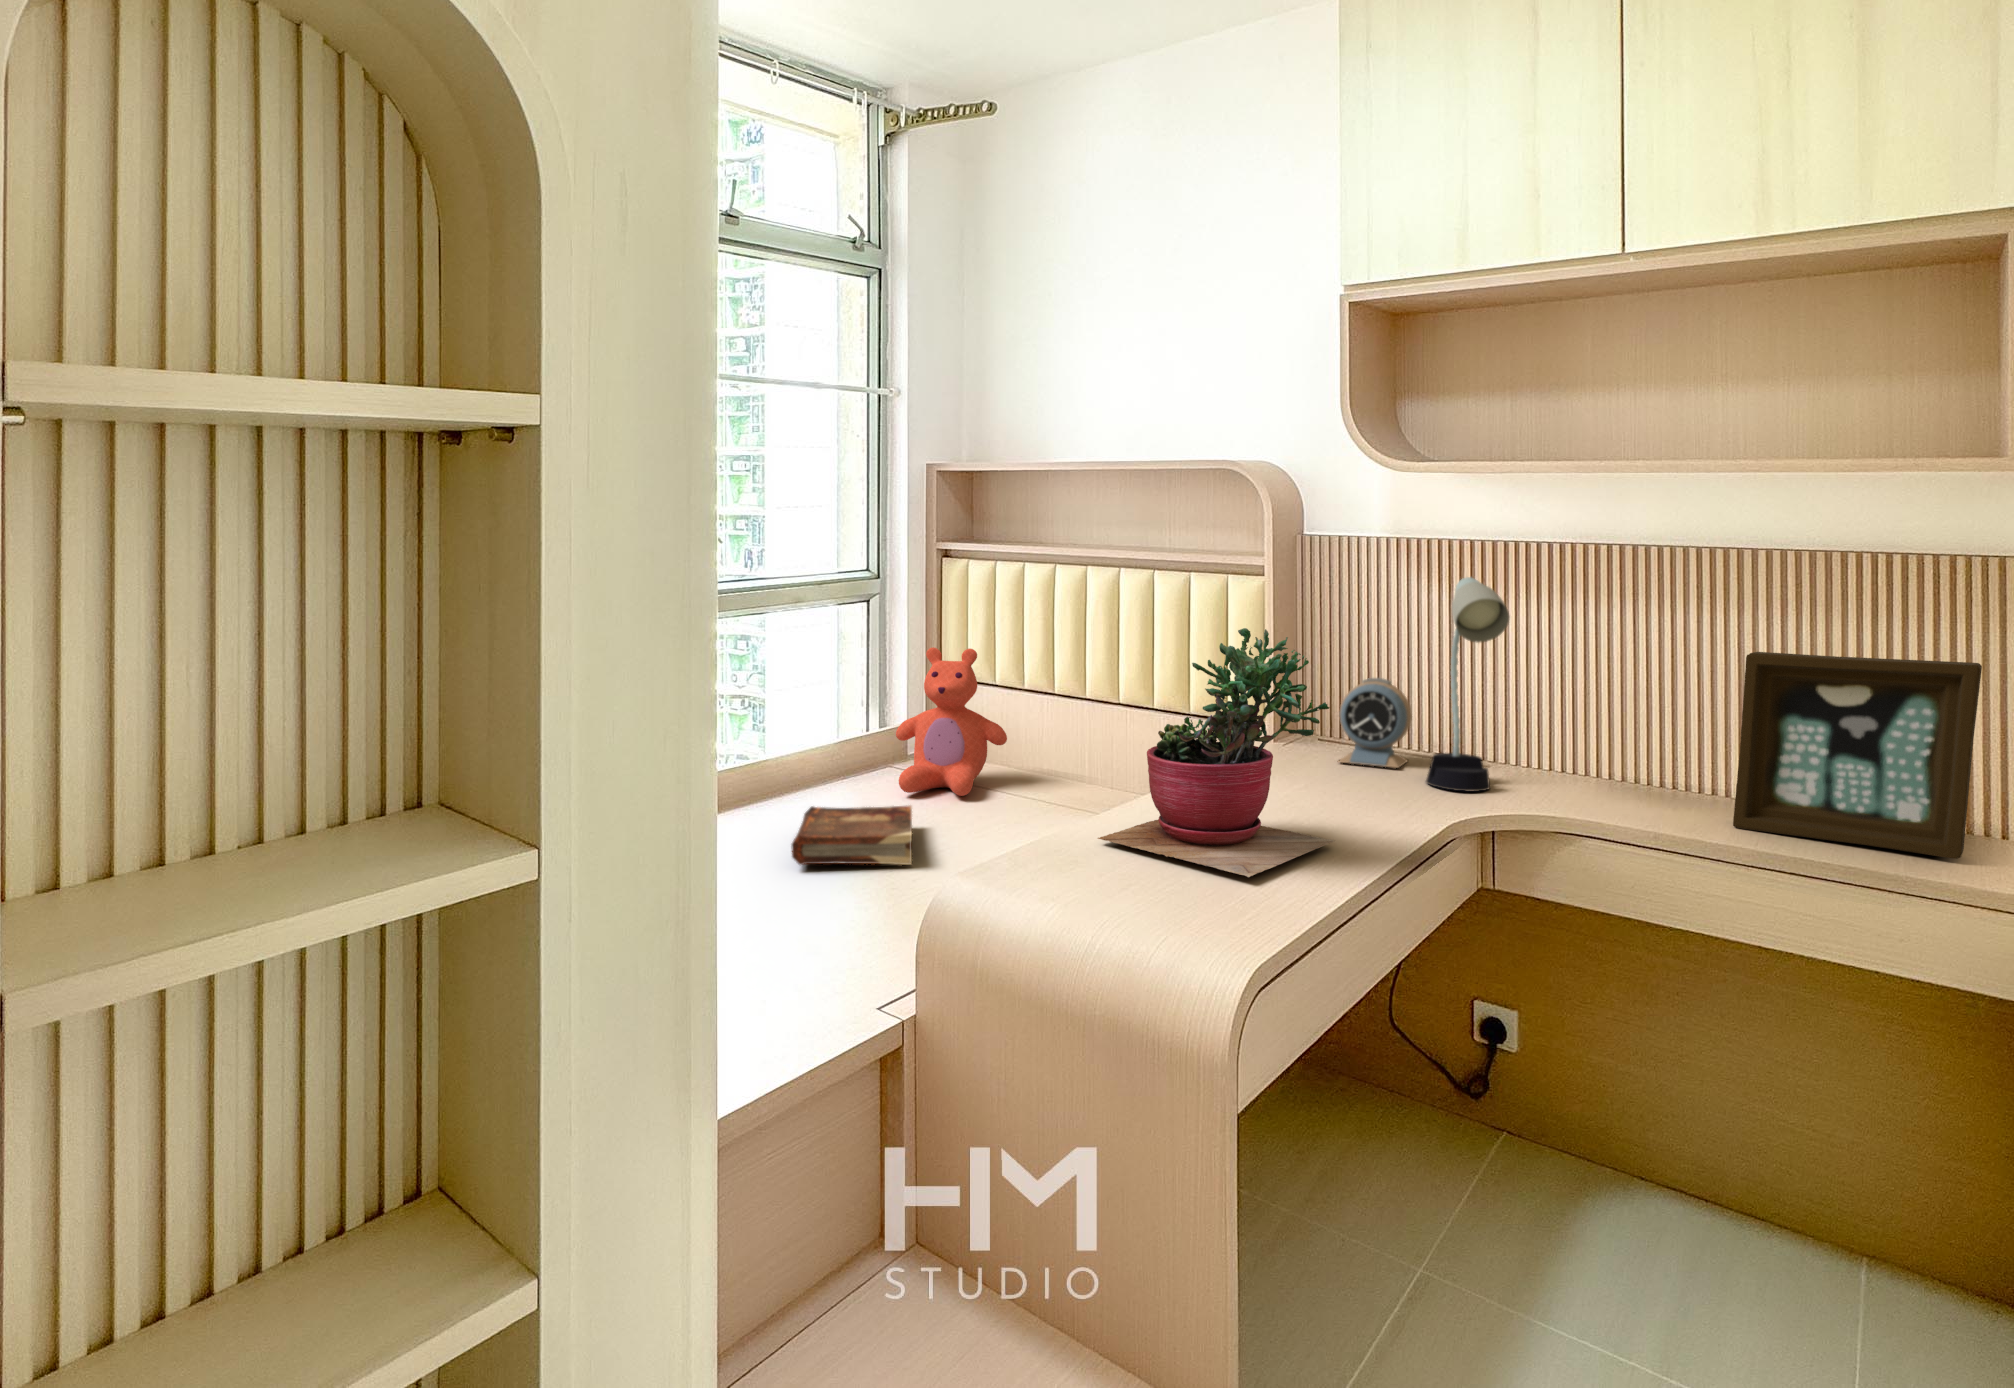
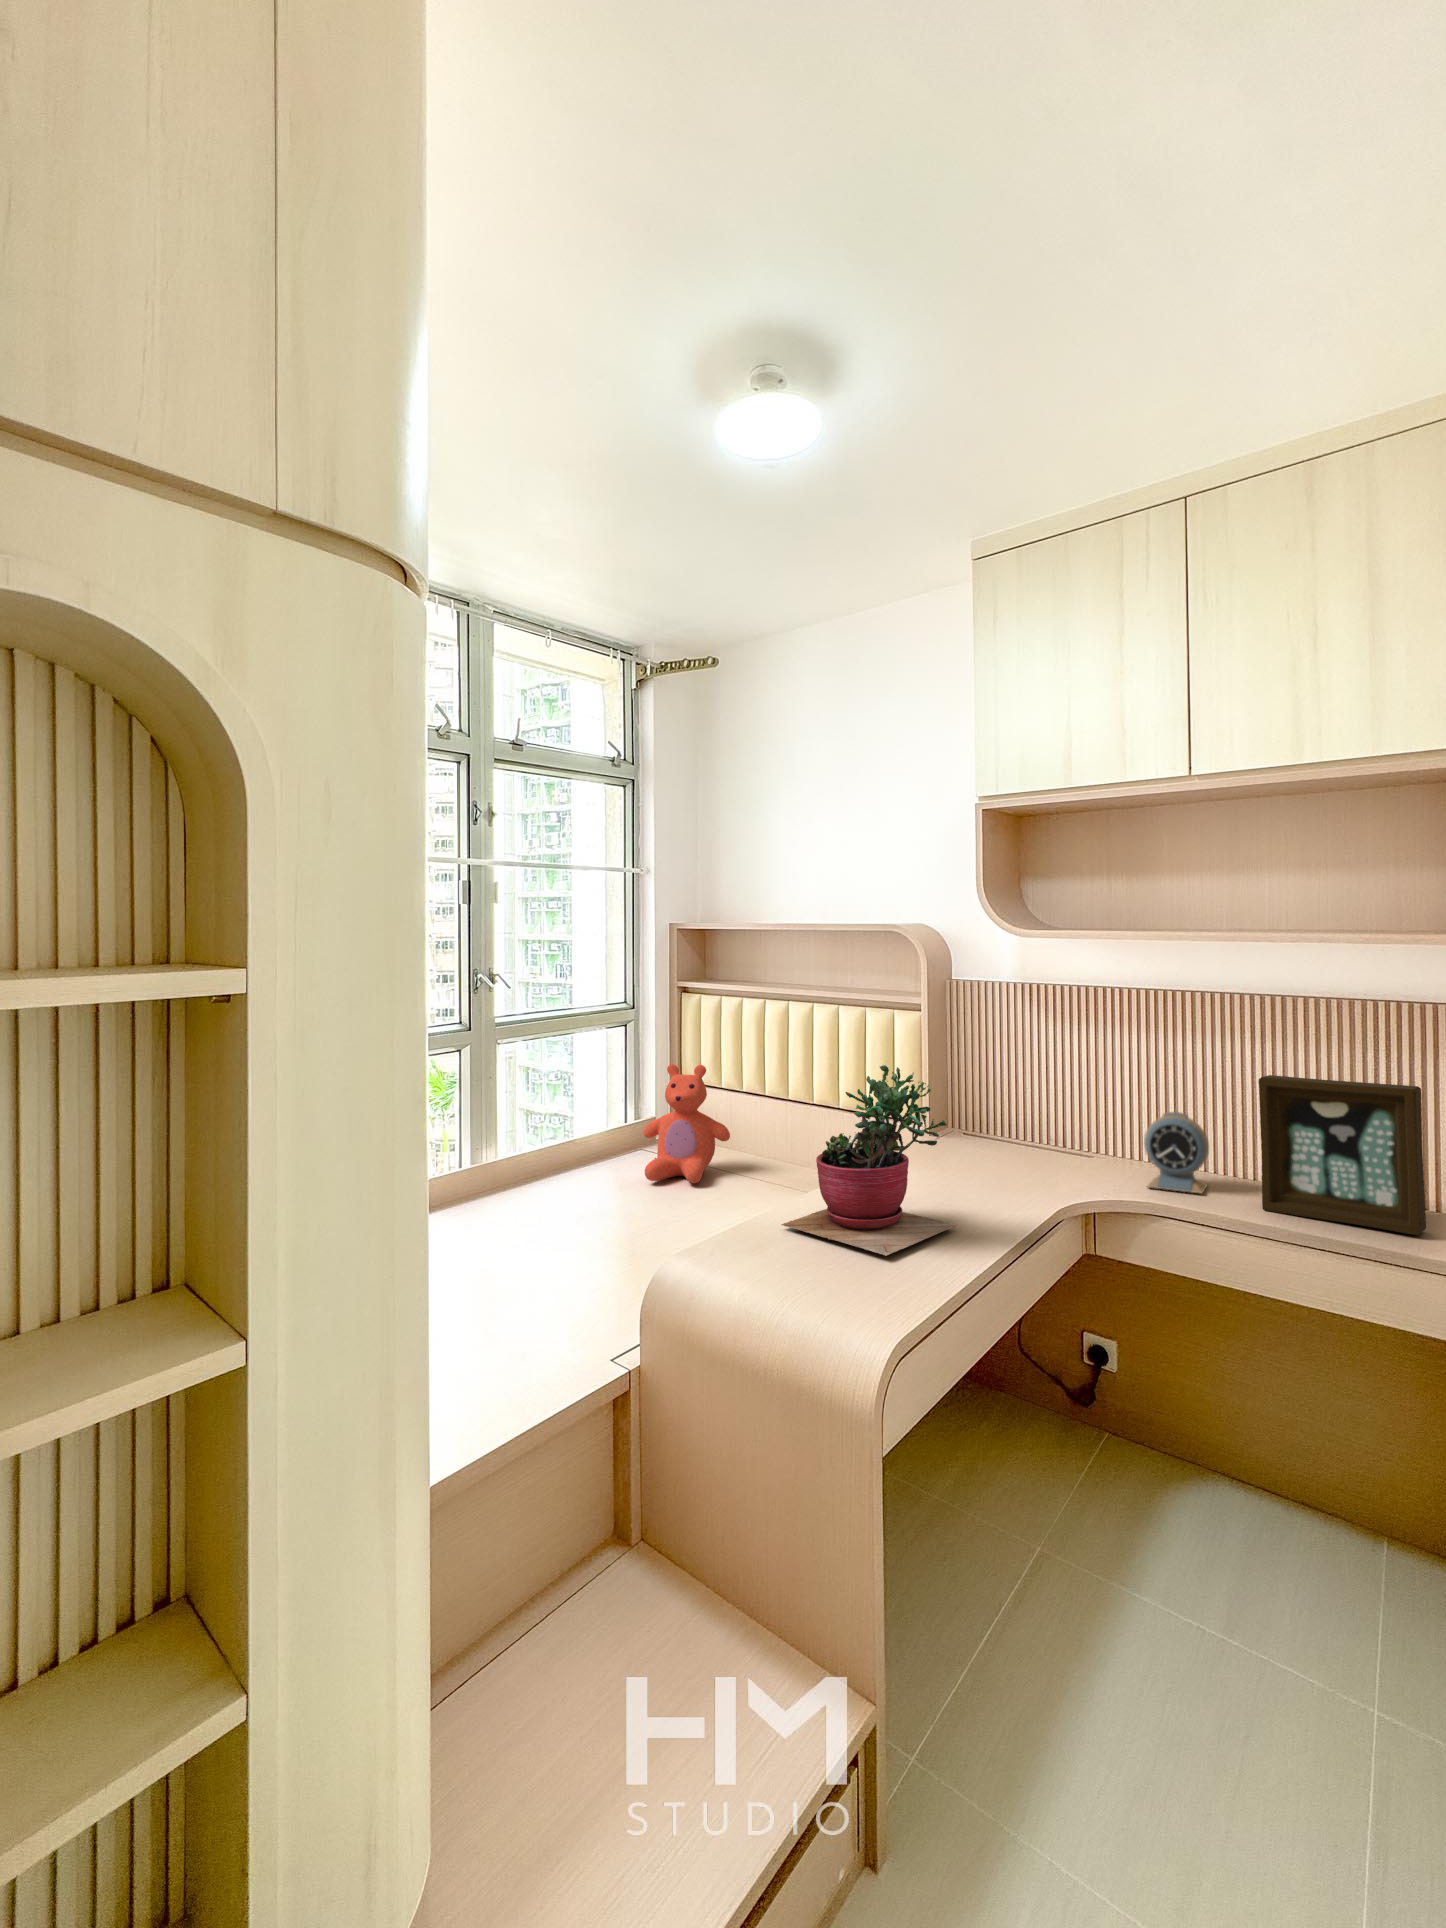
desk lamp: present [1426,577,1509,791] -> none [1042,1016,1090,1181]
alarm clock: present [1339,678,1412,768] -> present [1144,1112,1209,1193]
book: present [792,805,912,865] -> none [557,1193,652,1245]

